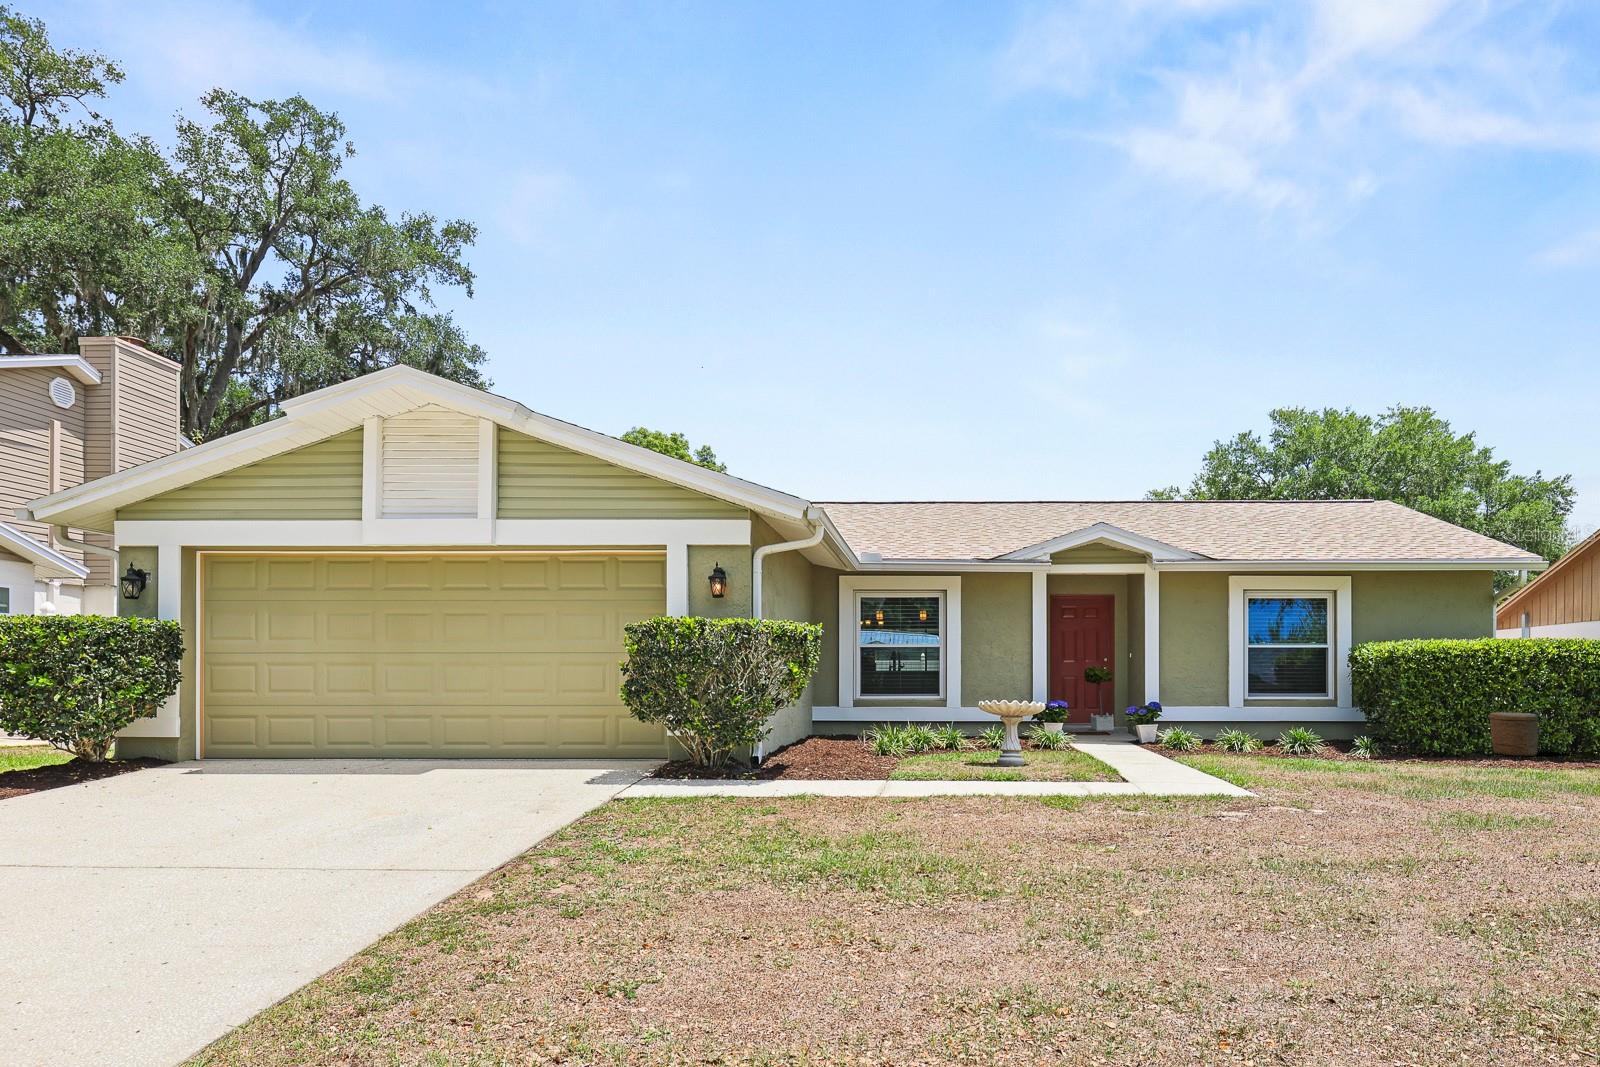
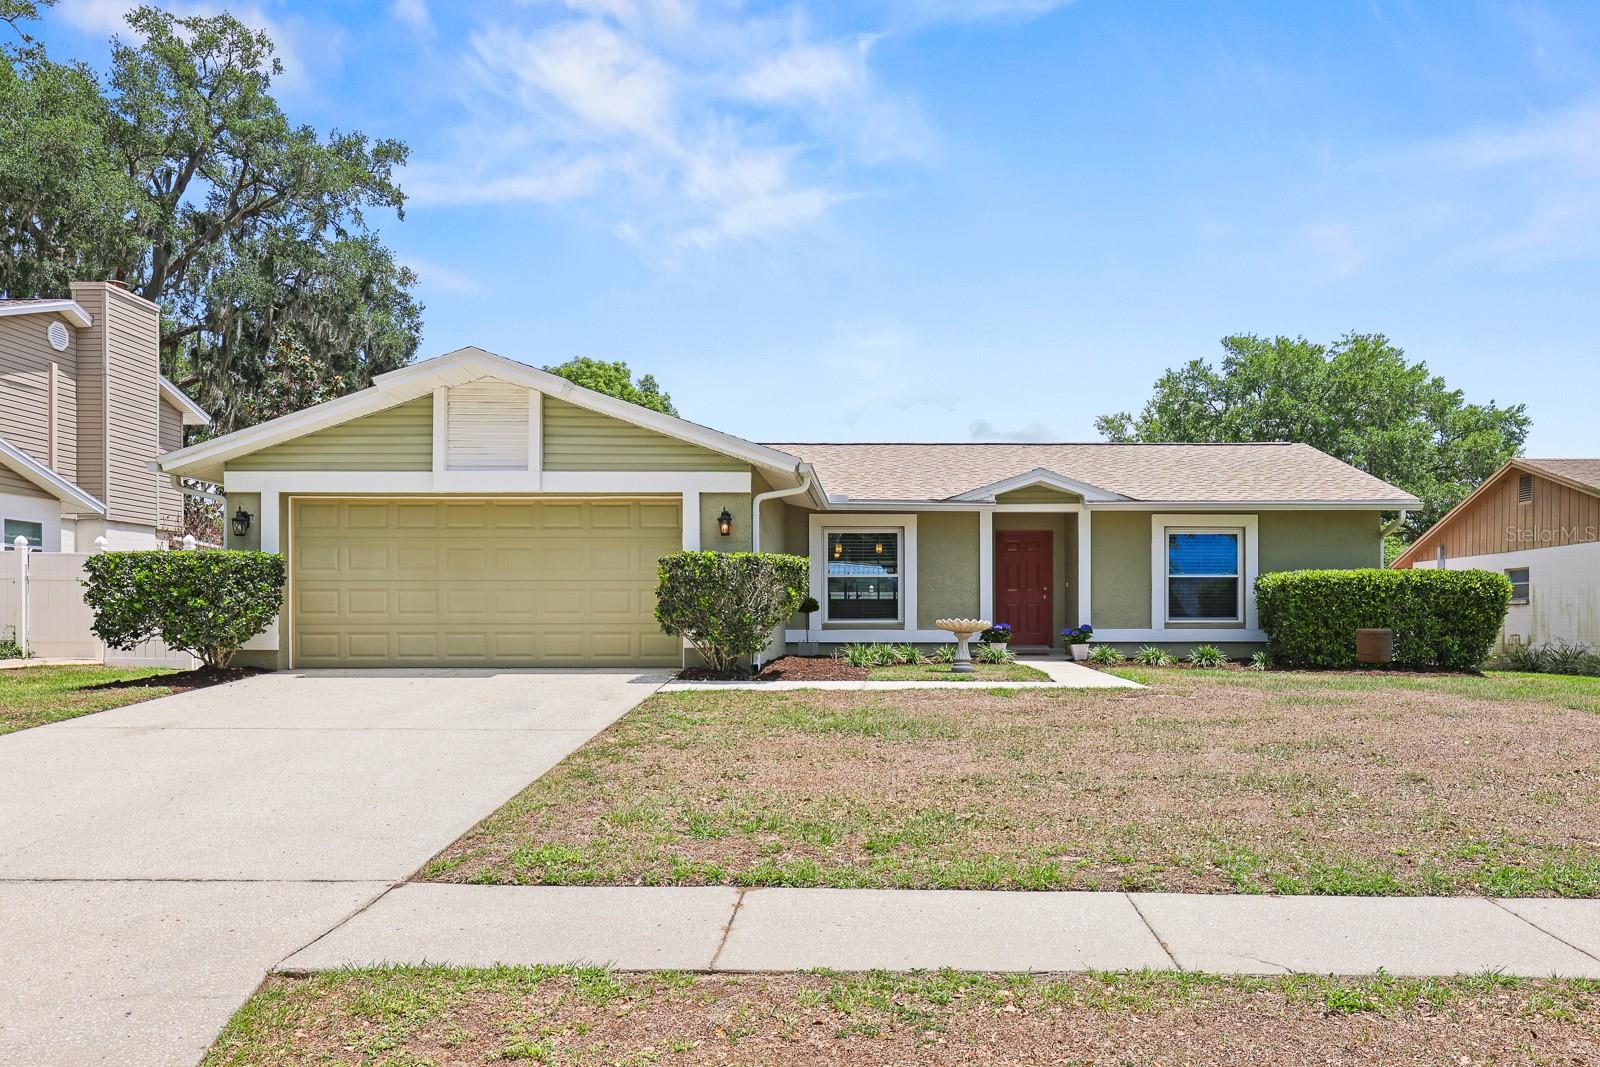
potted tree: present [1084,666,1114,731] -> present [798,597,819,656]

